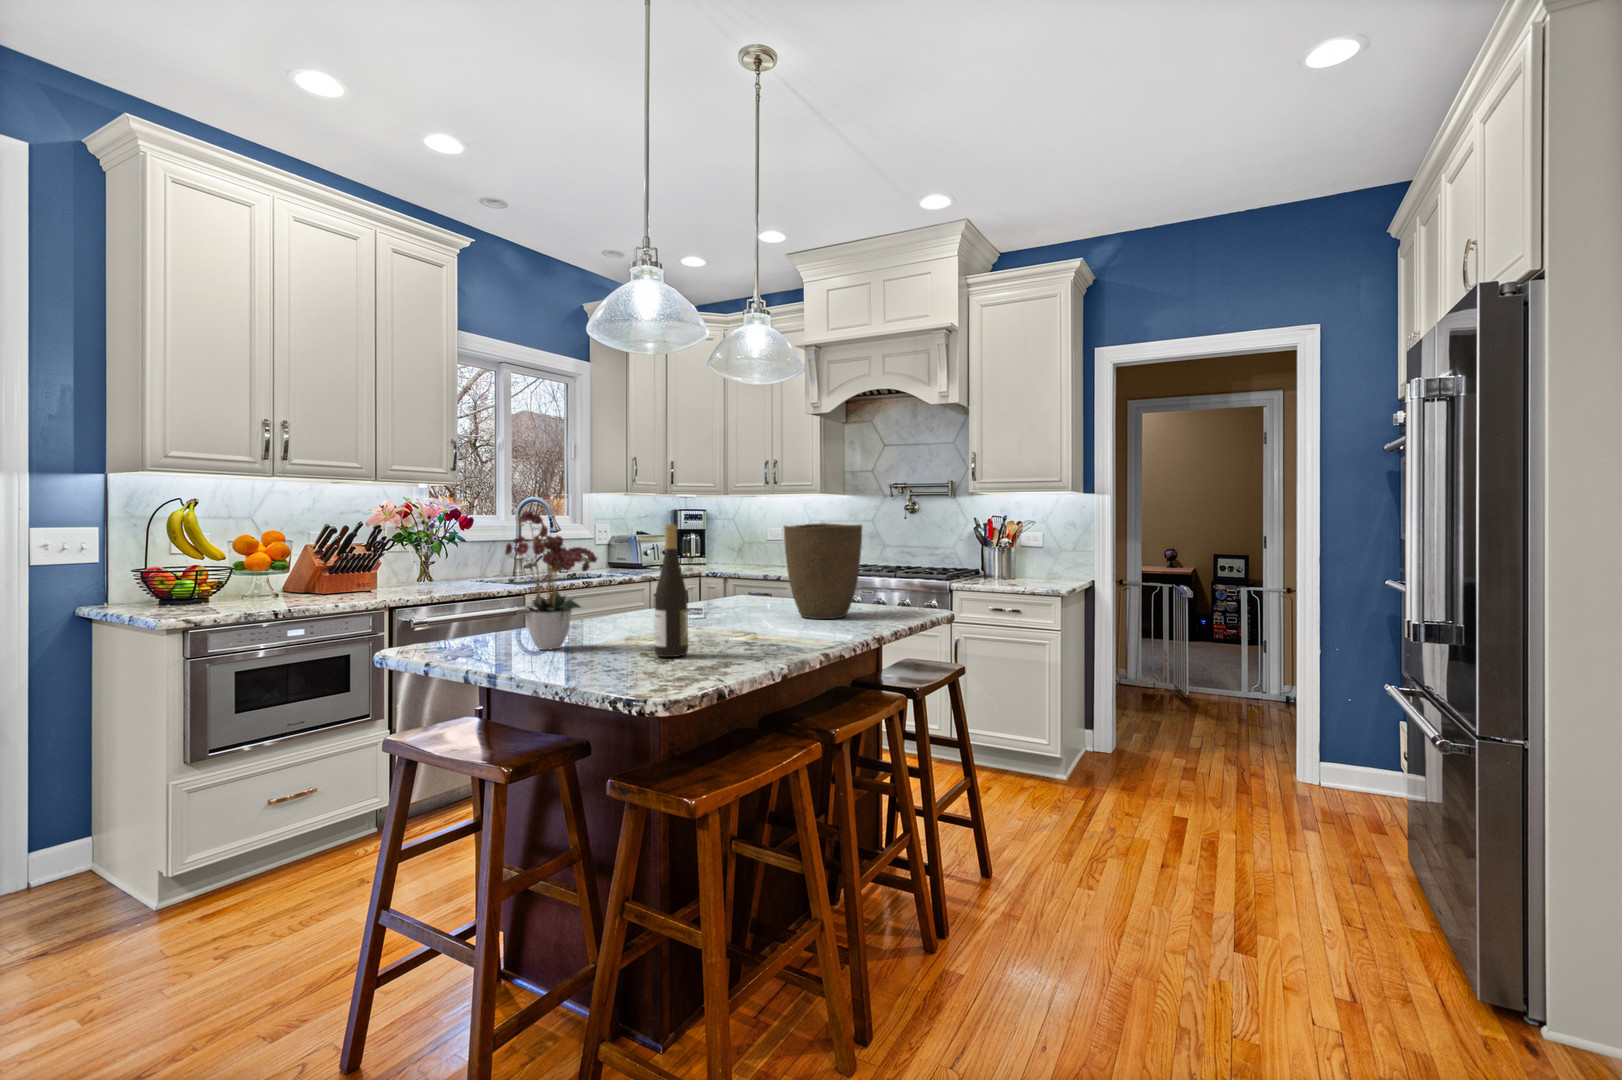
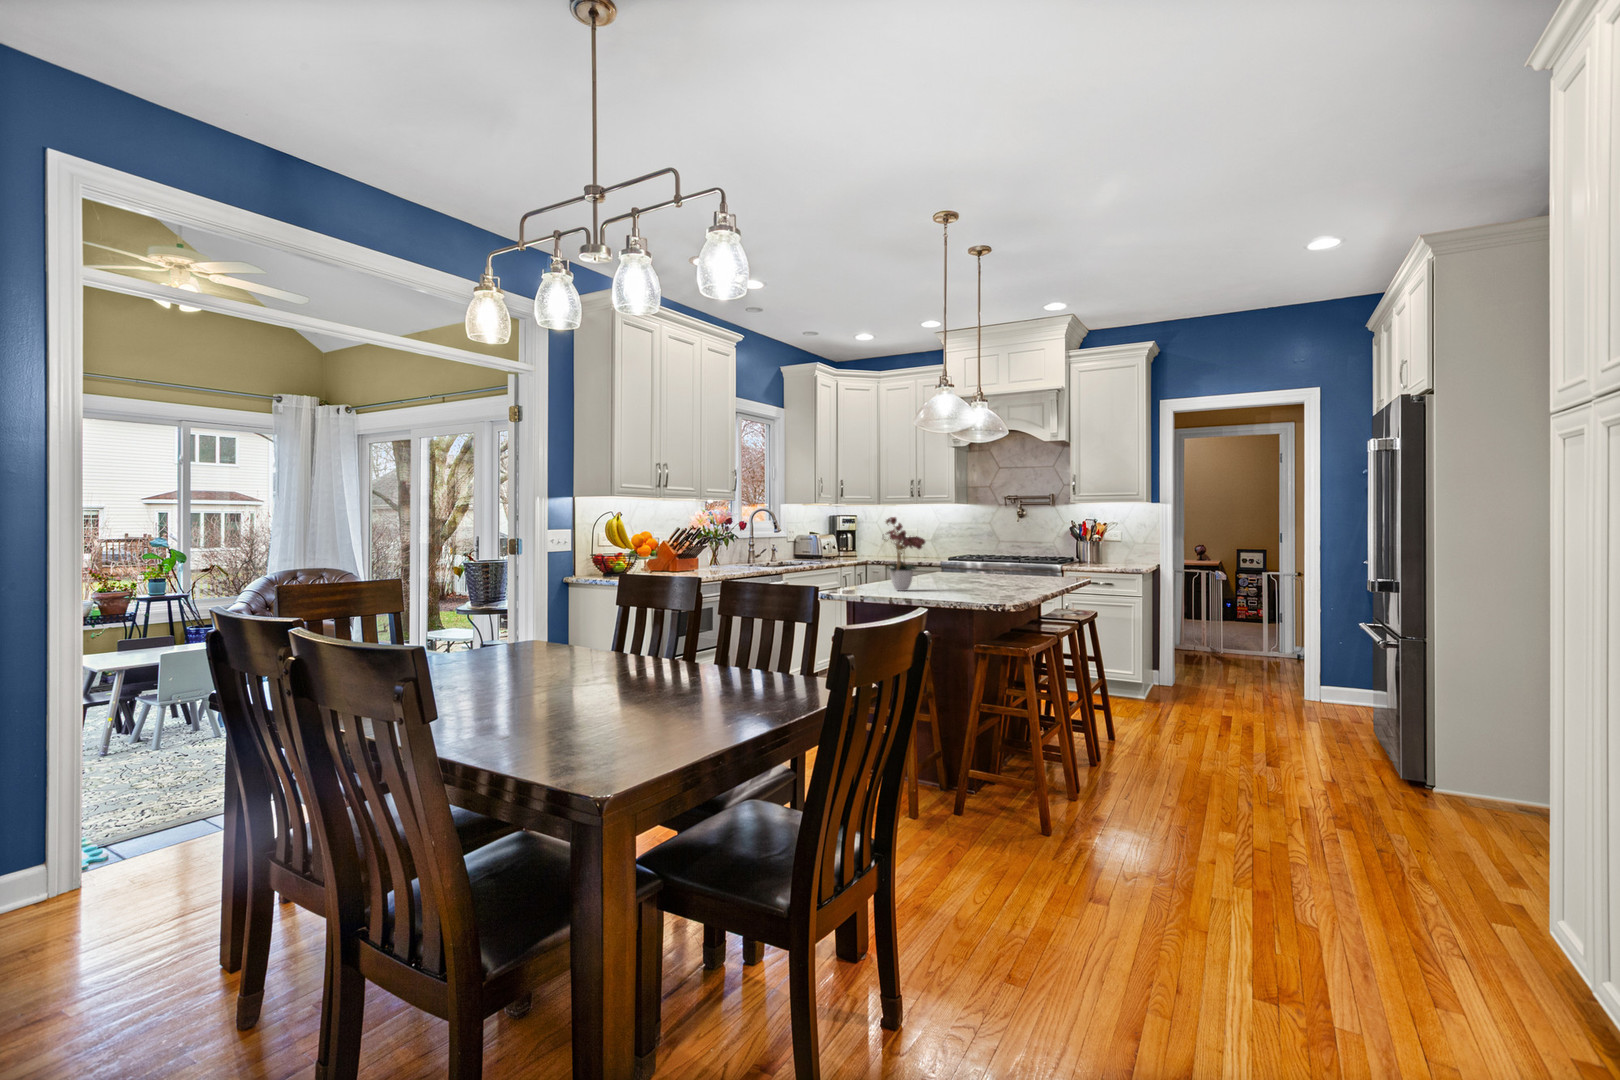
vase: present [784,523,862,619] -> none [992,524,1041,581]
wine bottle: present [654,524,688,657] -> none [968,524,986,592]

